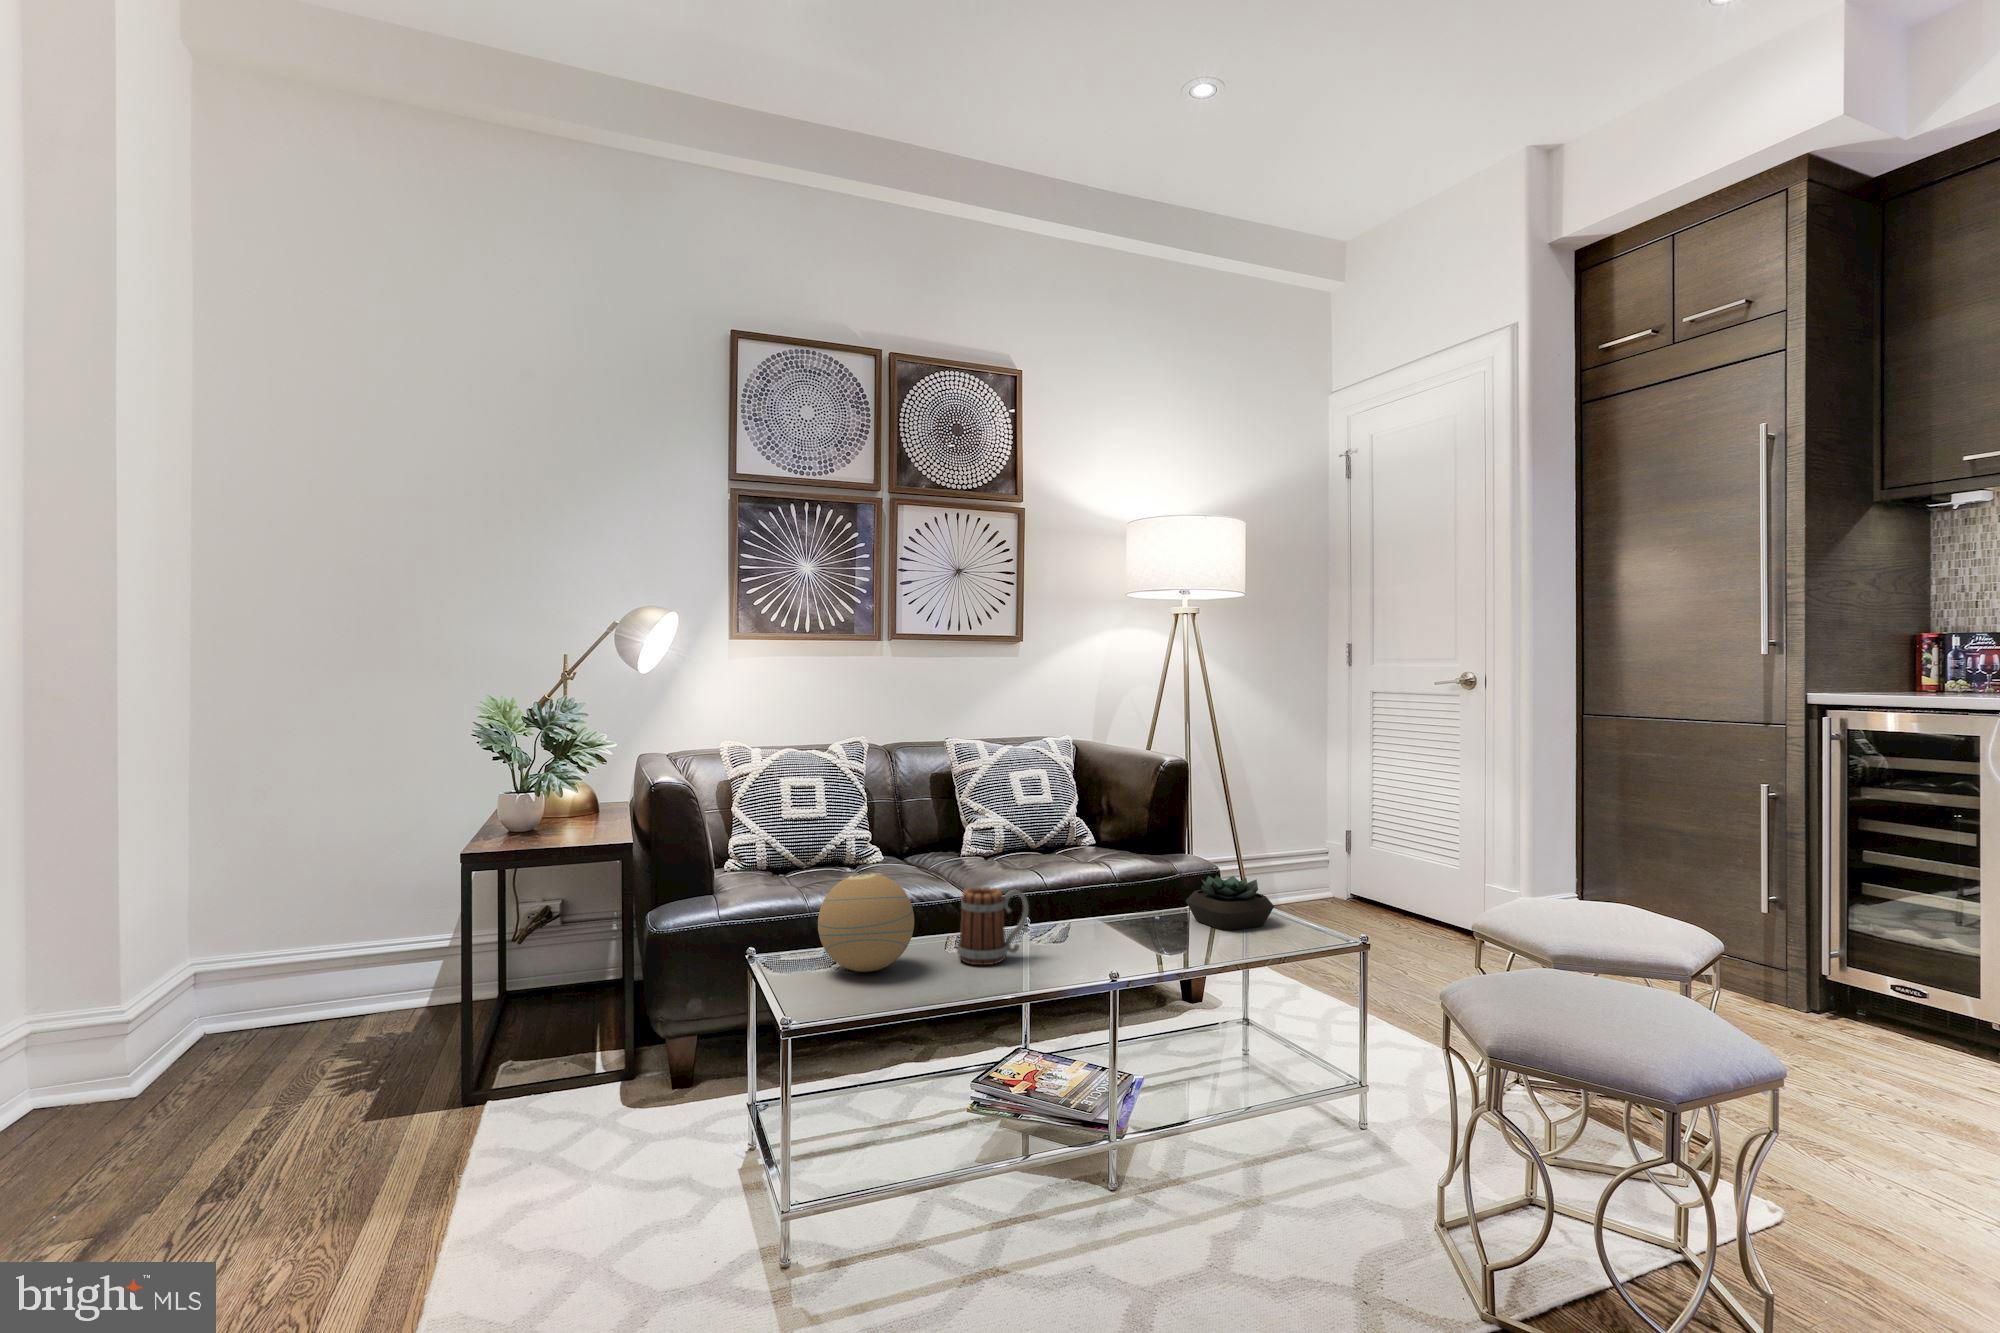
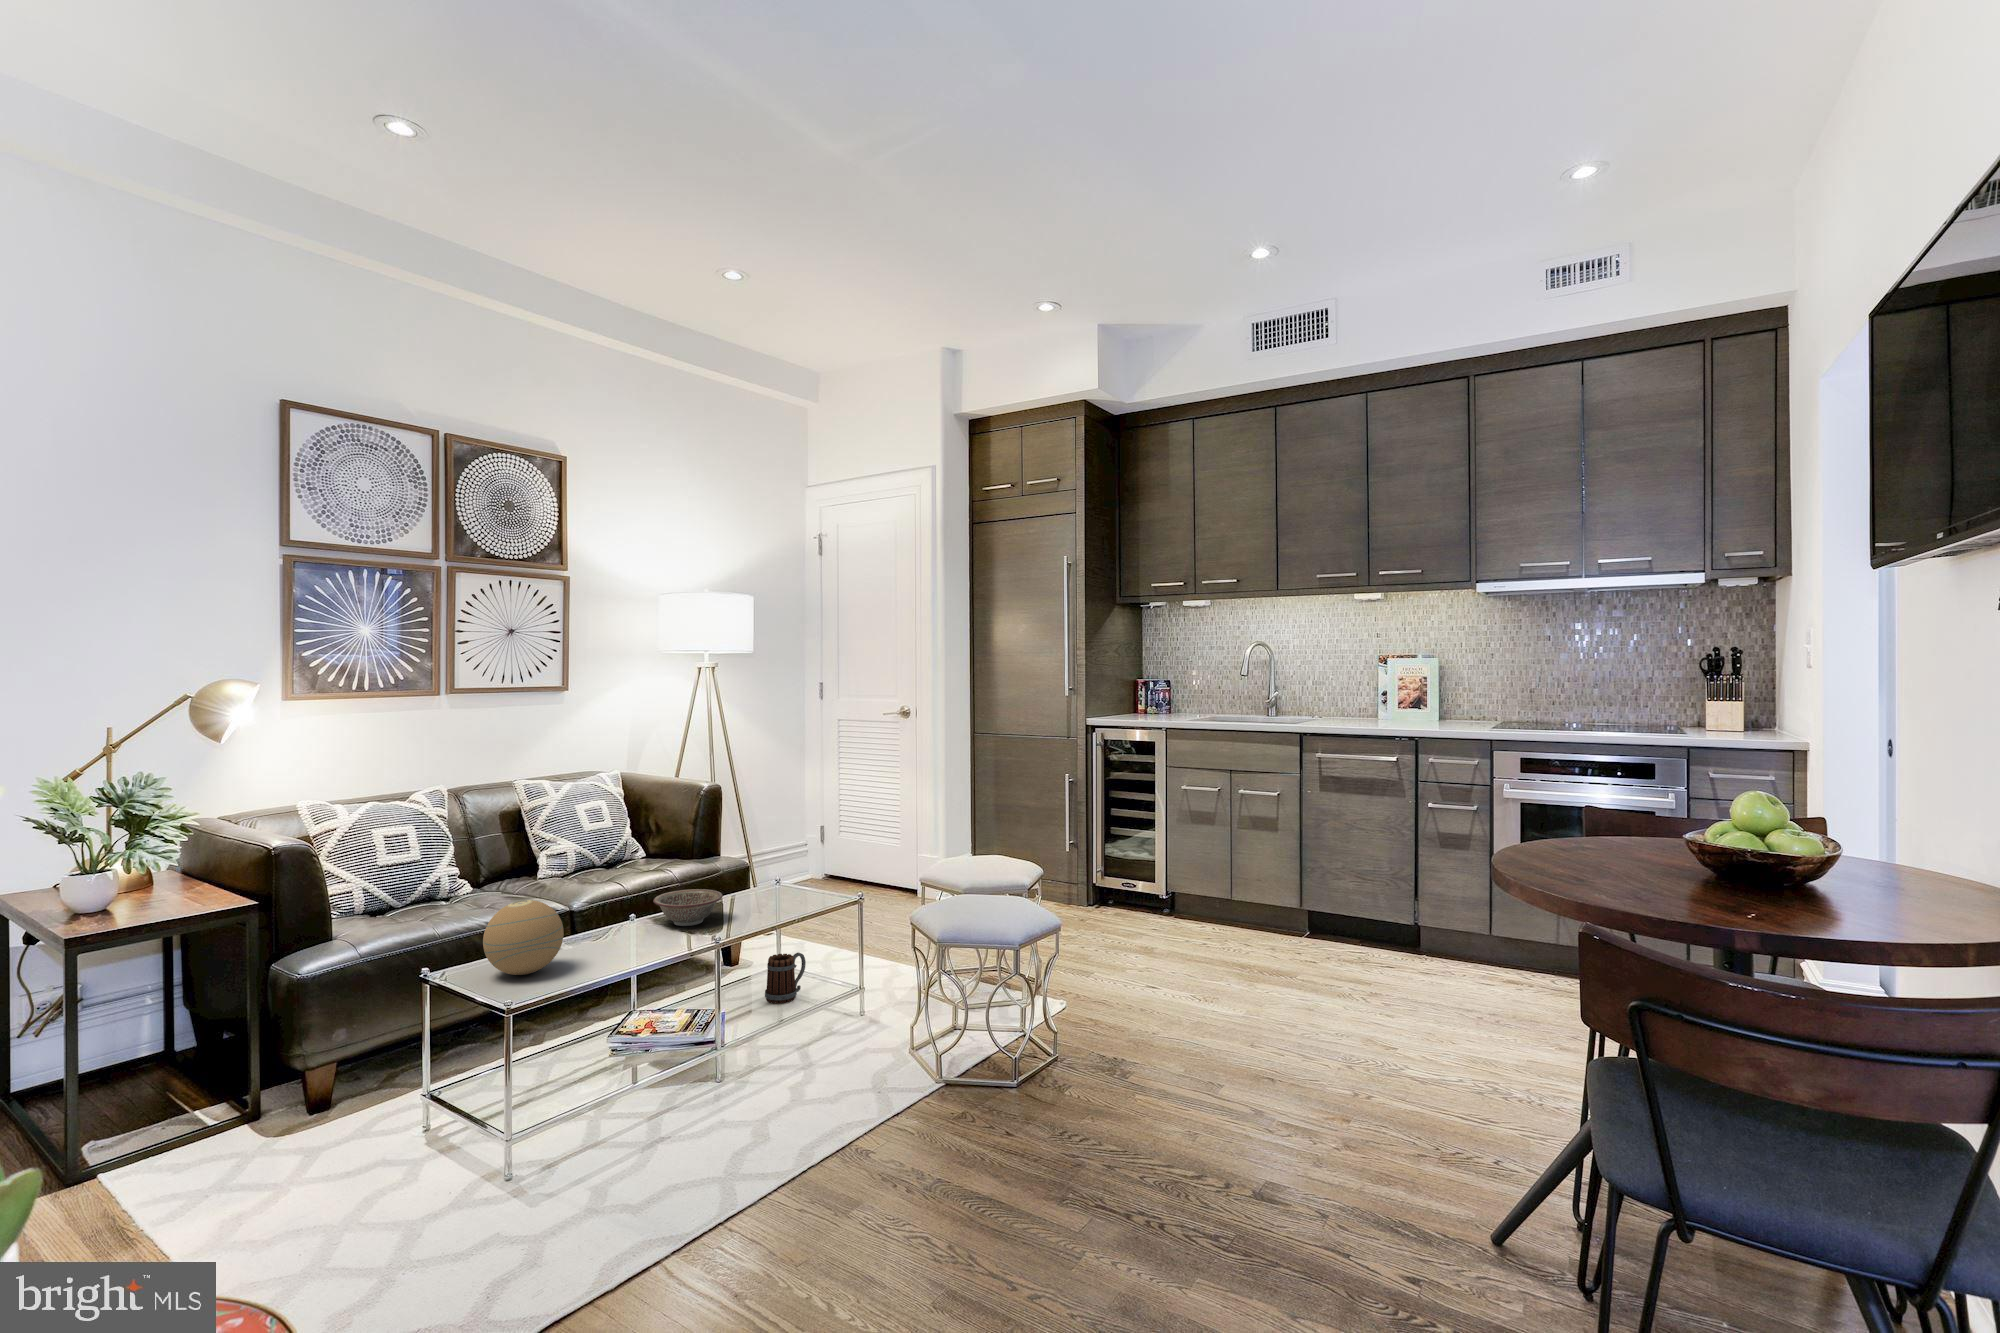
succulent plant: present [1186,876,1274,930] -> none [742,867,803,905]
mug: present [957,887,1029,965] -> present [765,953,806,1004]
decorative bowl: none [1054,891,1147,941] -> present [653,889,723,926]

